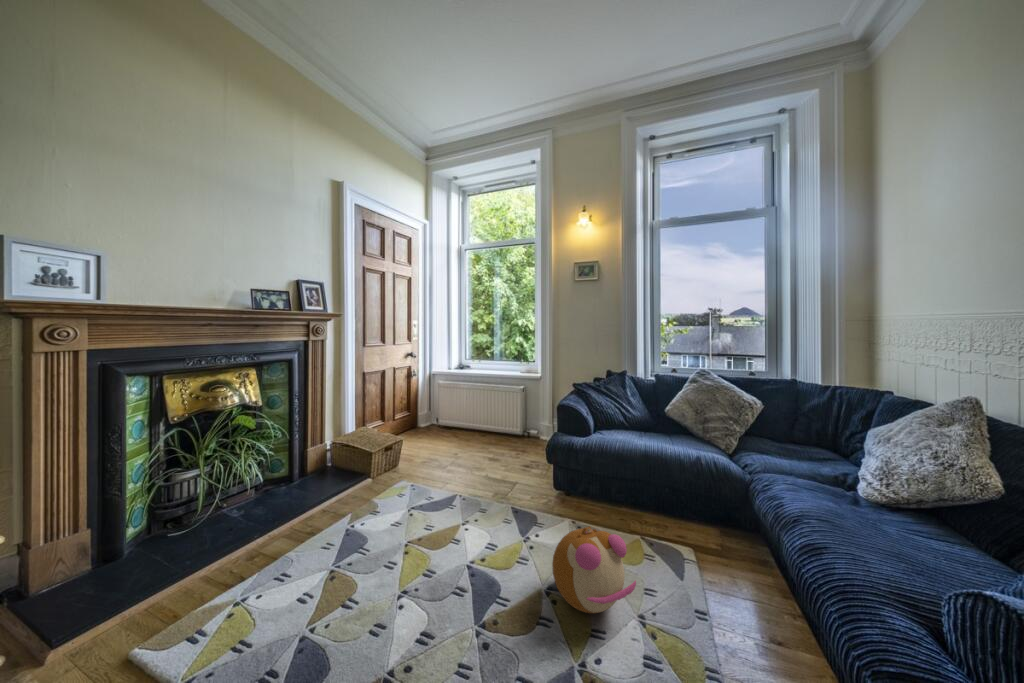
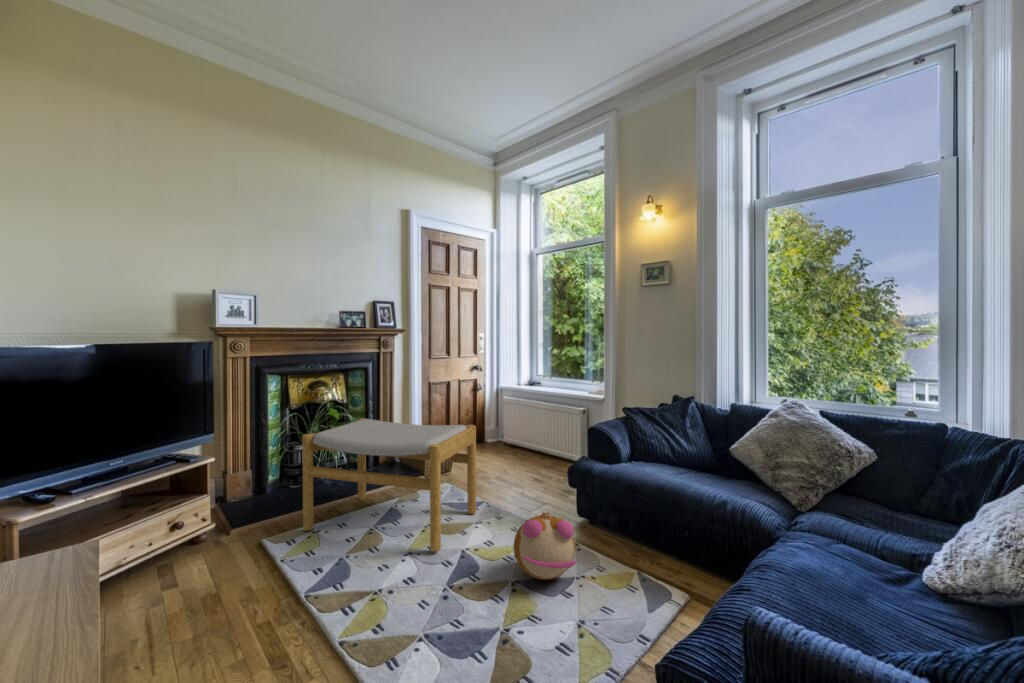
footstool: none [207,425,459,620] -> present [302,418,476,552]

